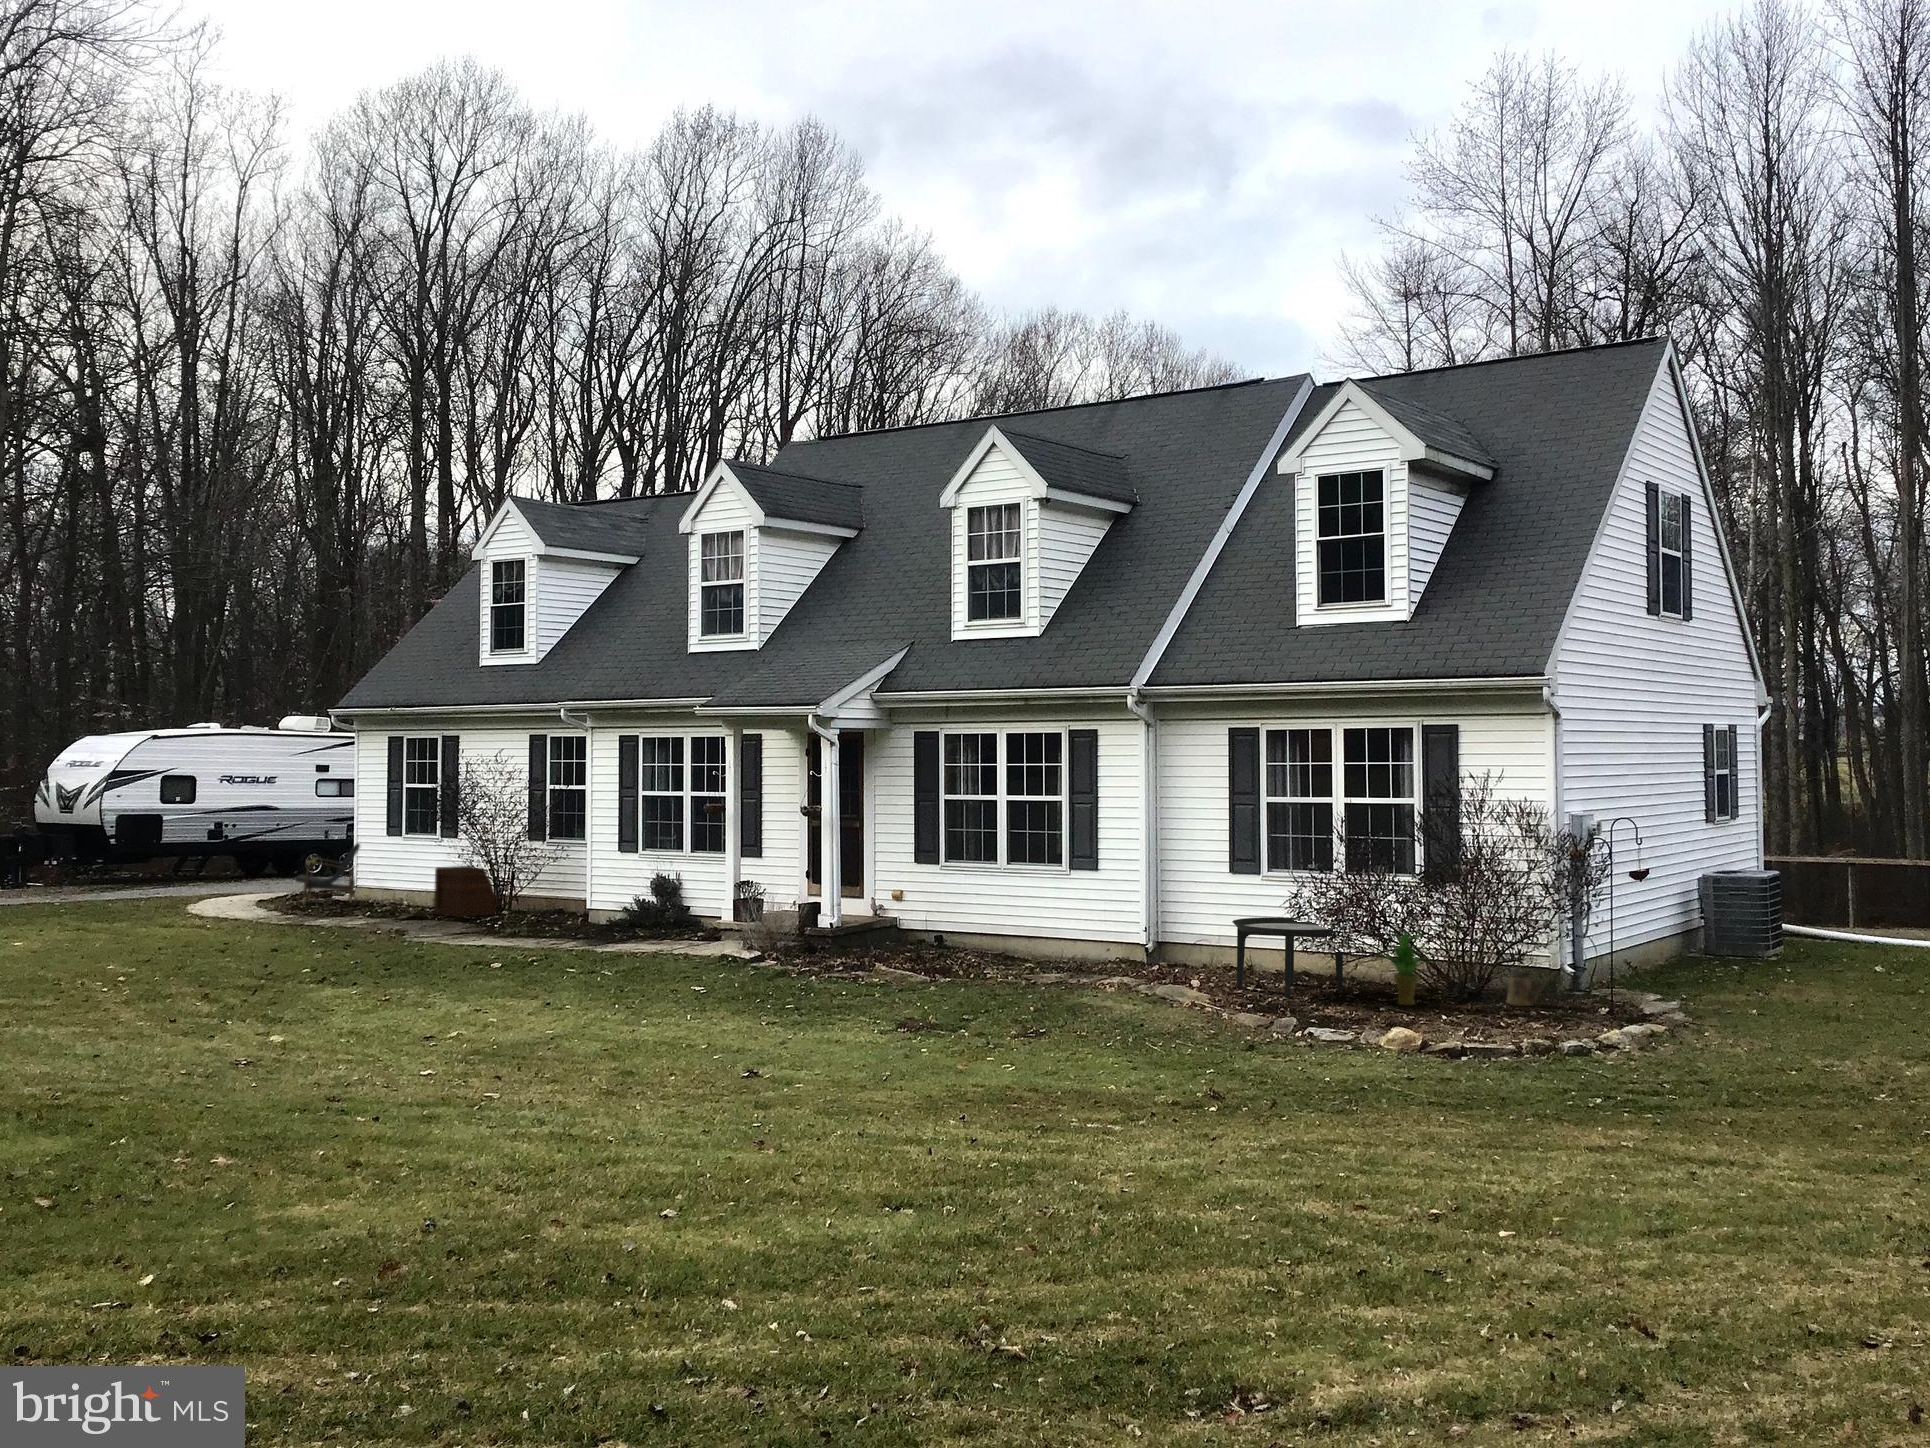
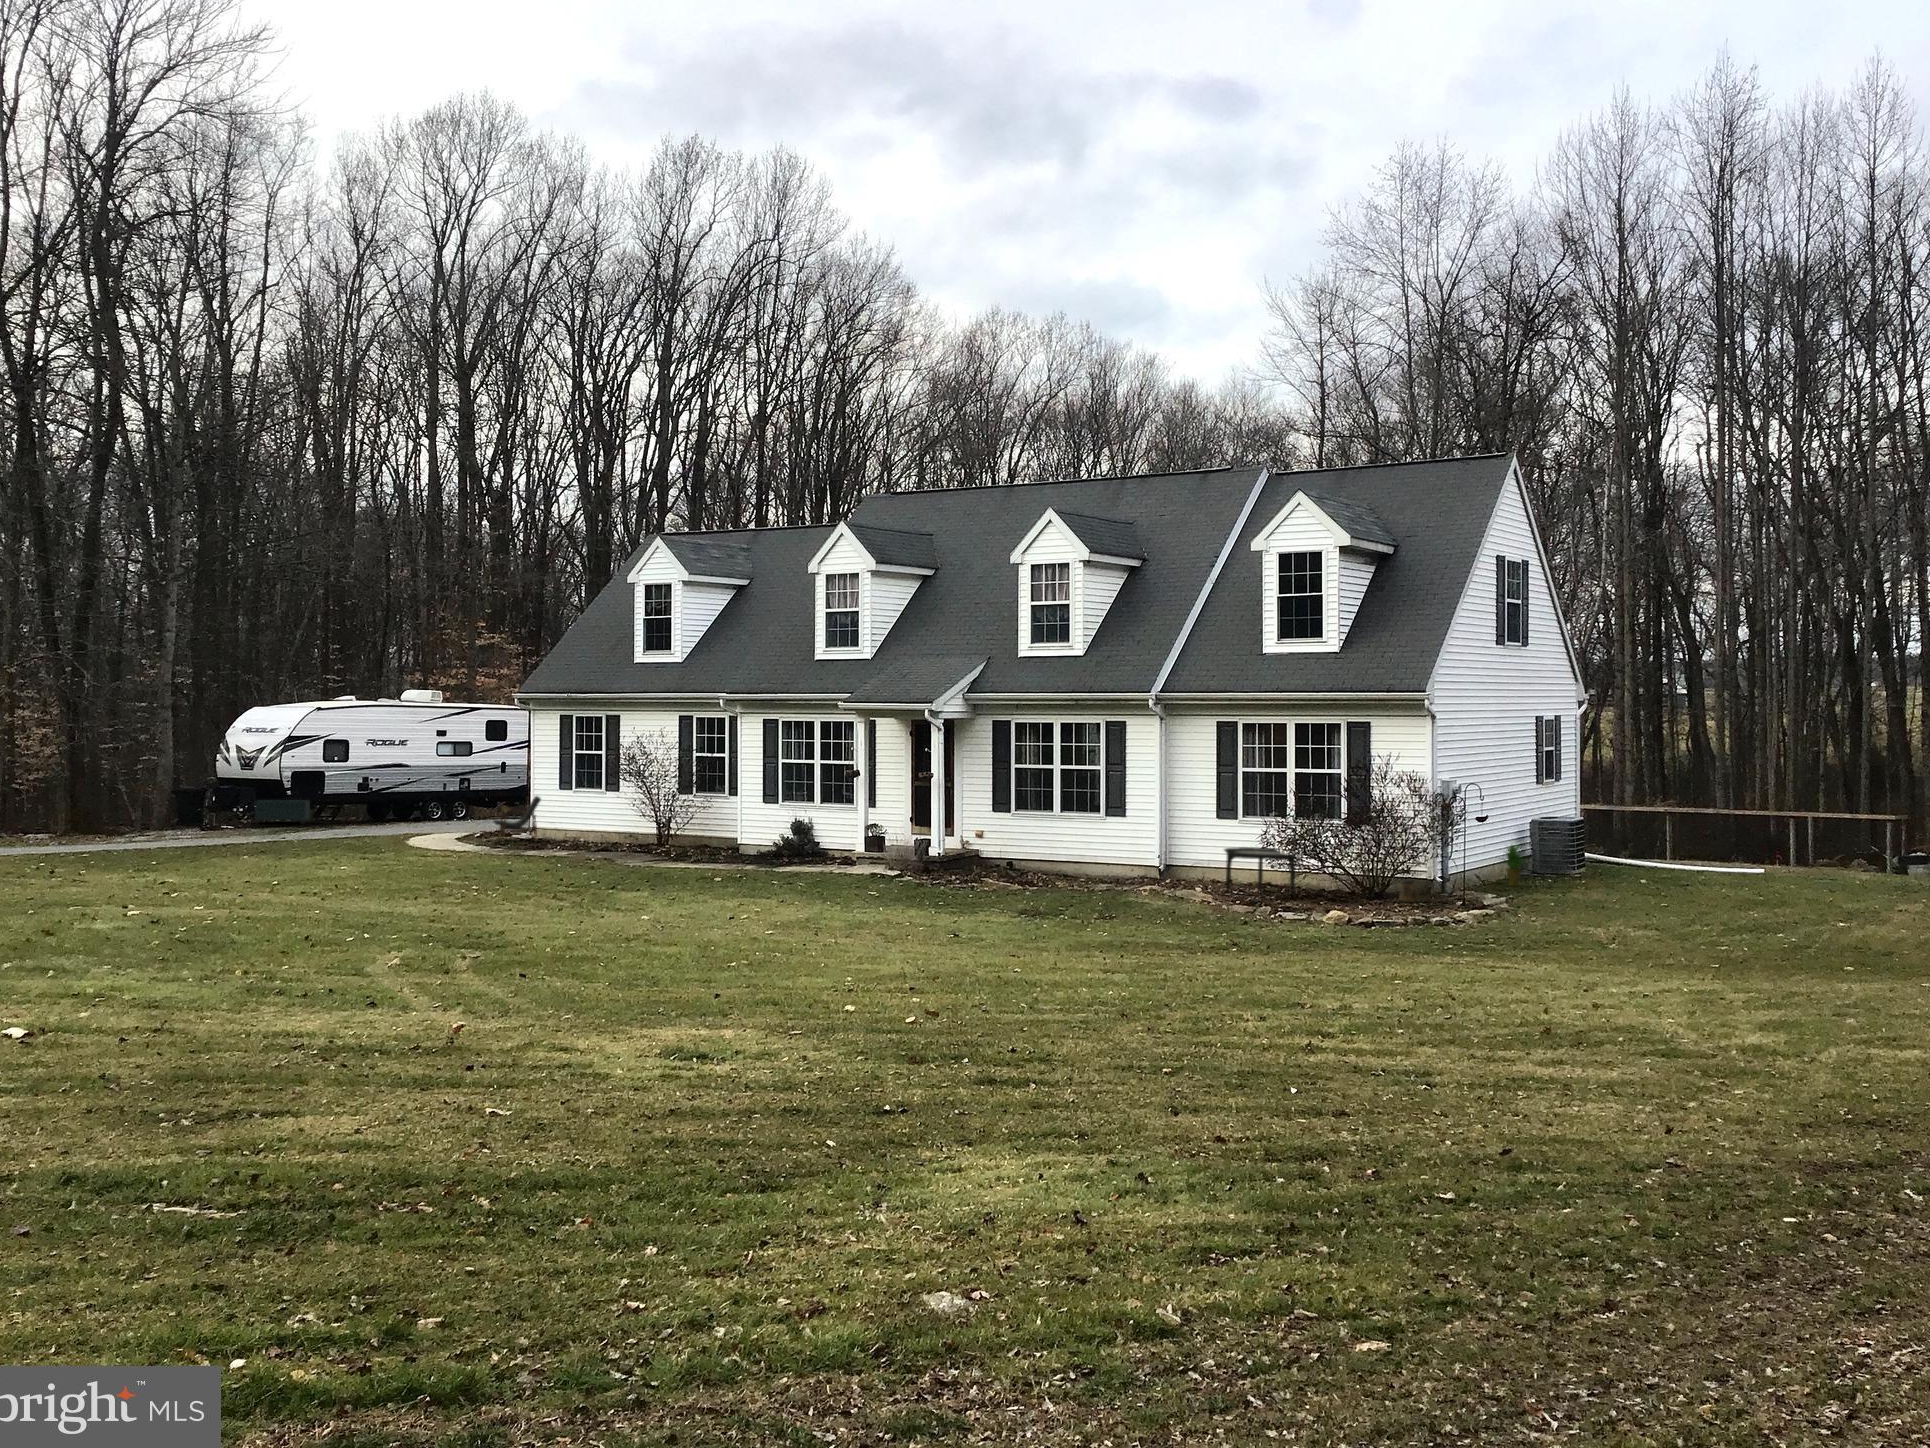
bench: none [43,850,119,880] -> present [255,800,310,824]
wooden crate: present [434,866,497,917] -> none [615,813,666,851]
potted plant: present [1386,932,1424,1005] -> present [1504,845,1523,886]

